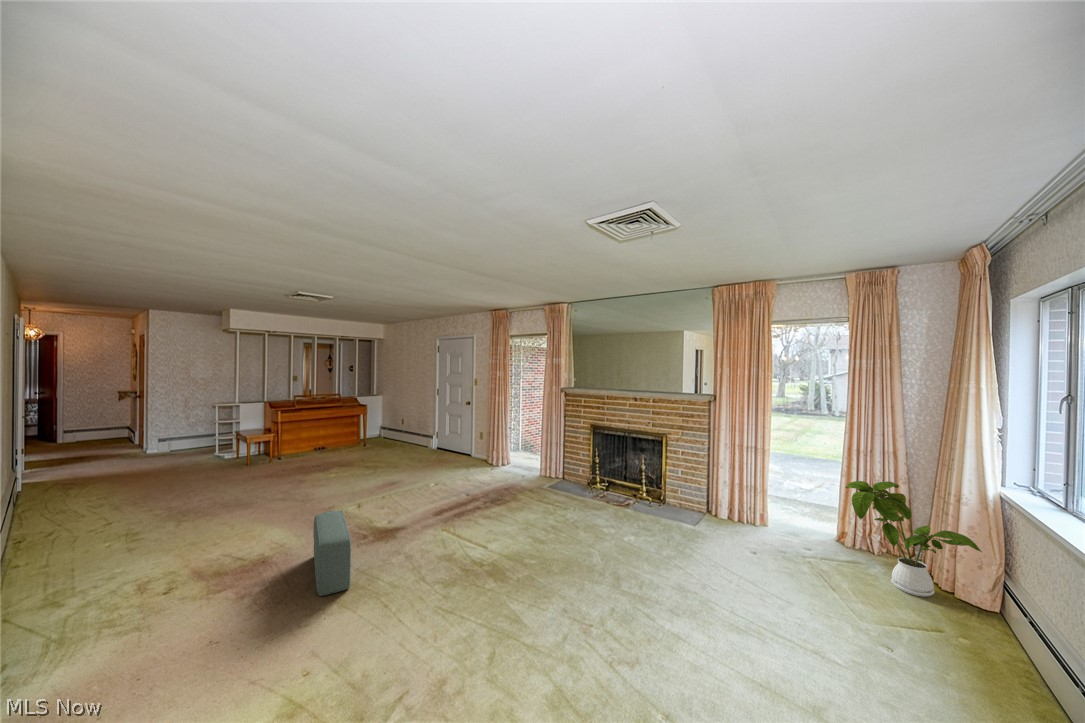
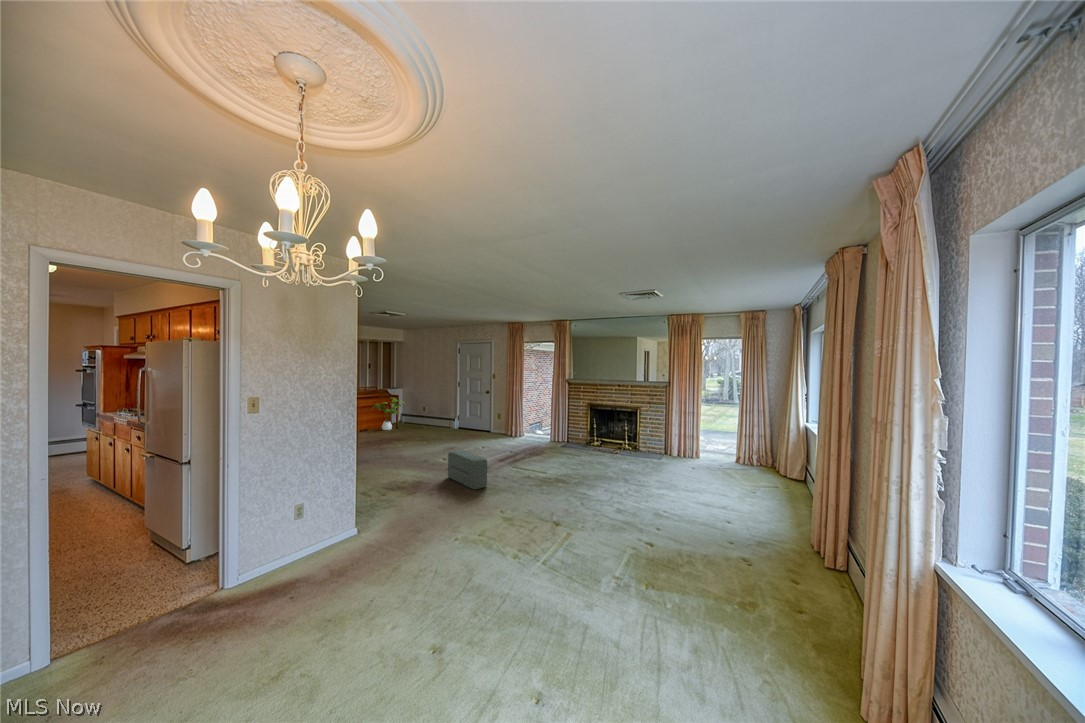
house plant: present [846,481,982,597] -> present [372,397,404,430]

